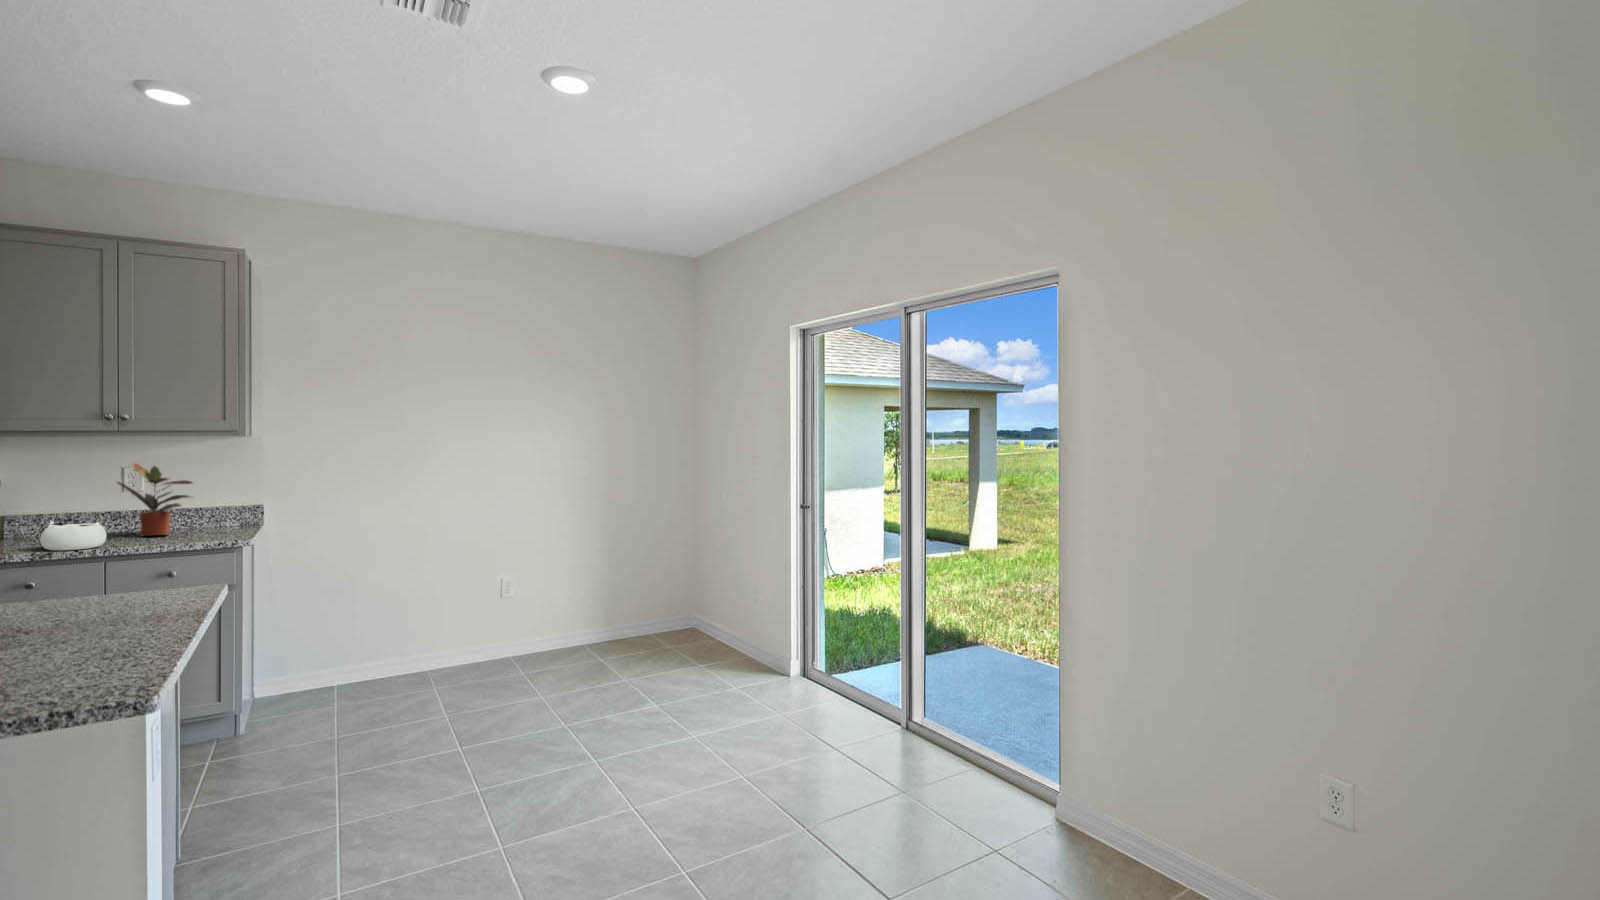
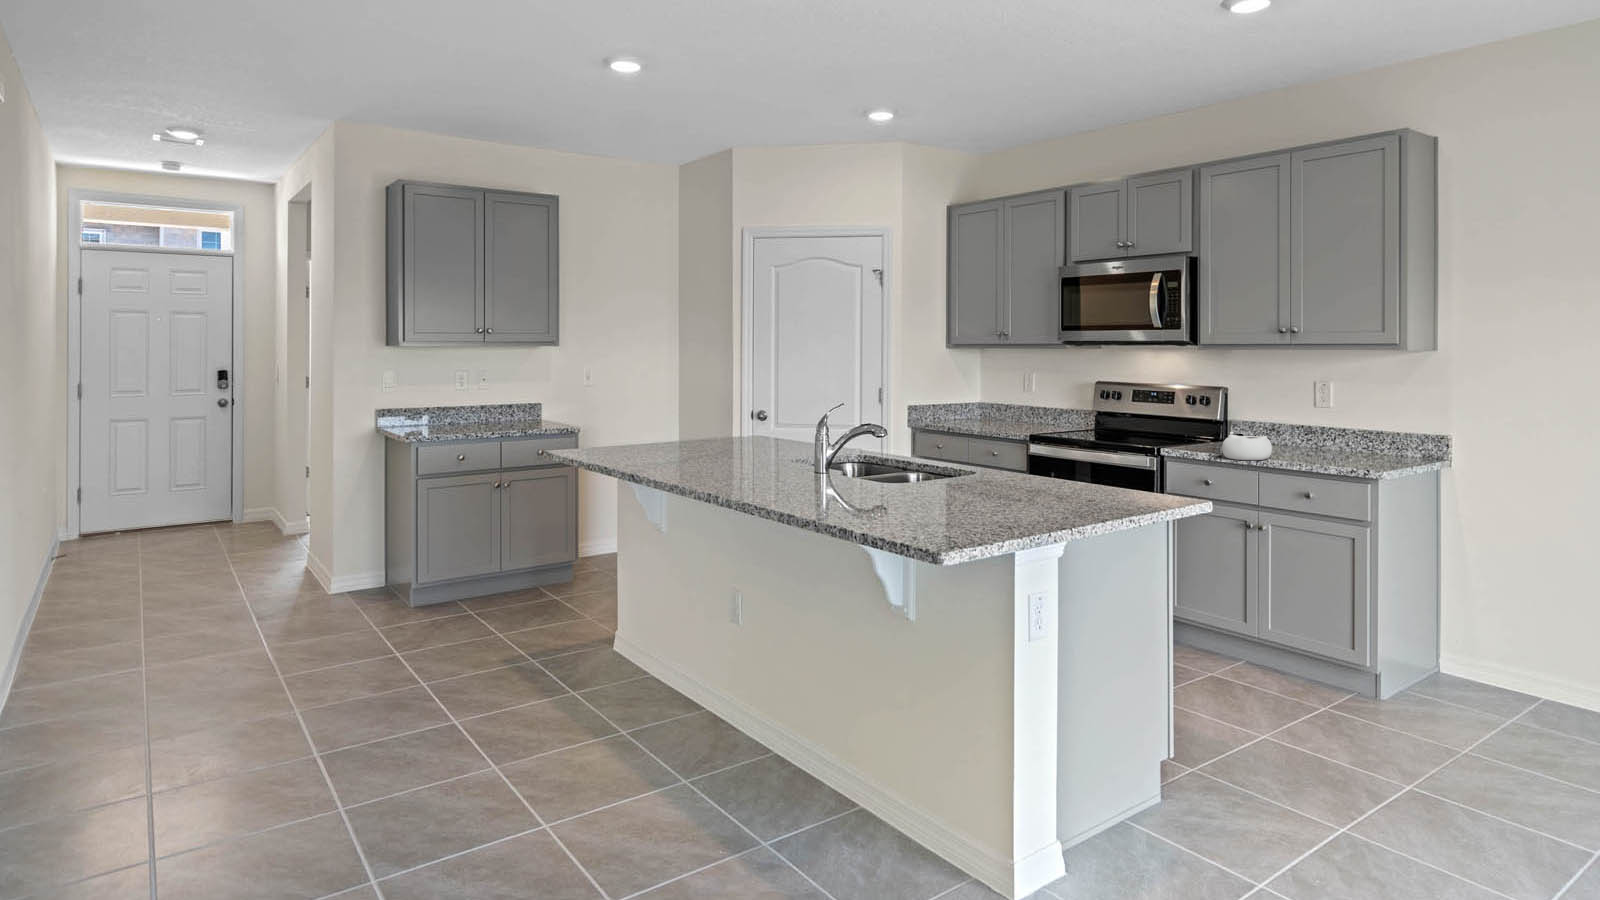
potted plant: present [117,463,192,536] -> none [1301,377,1371,456]

